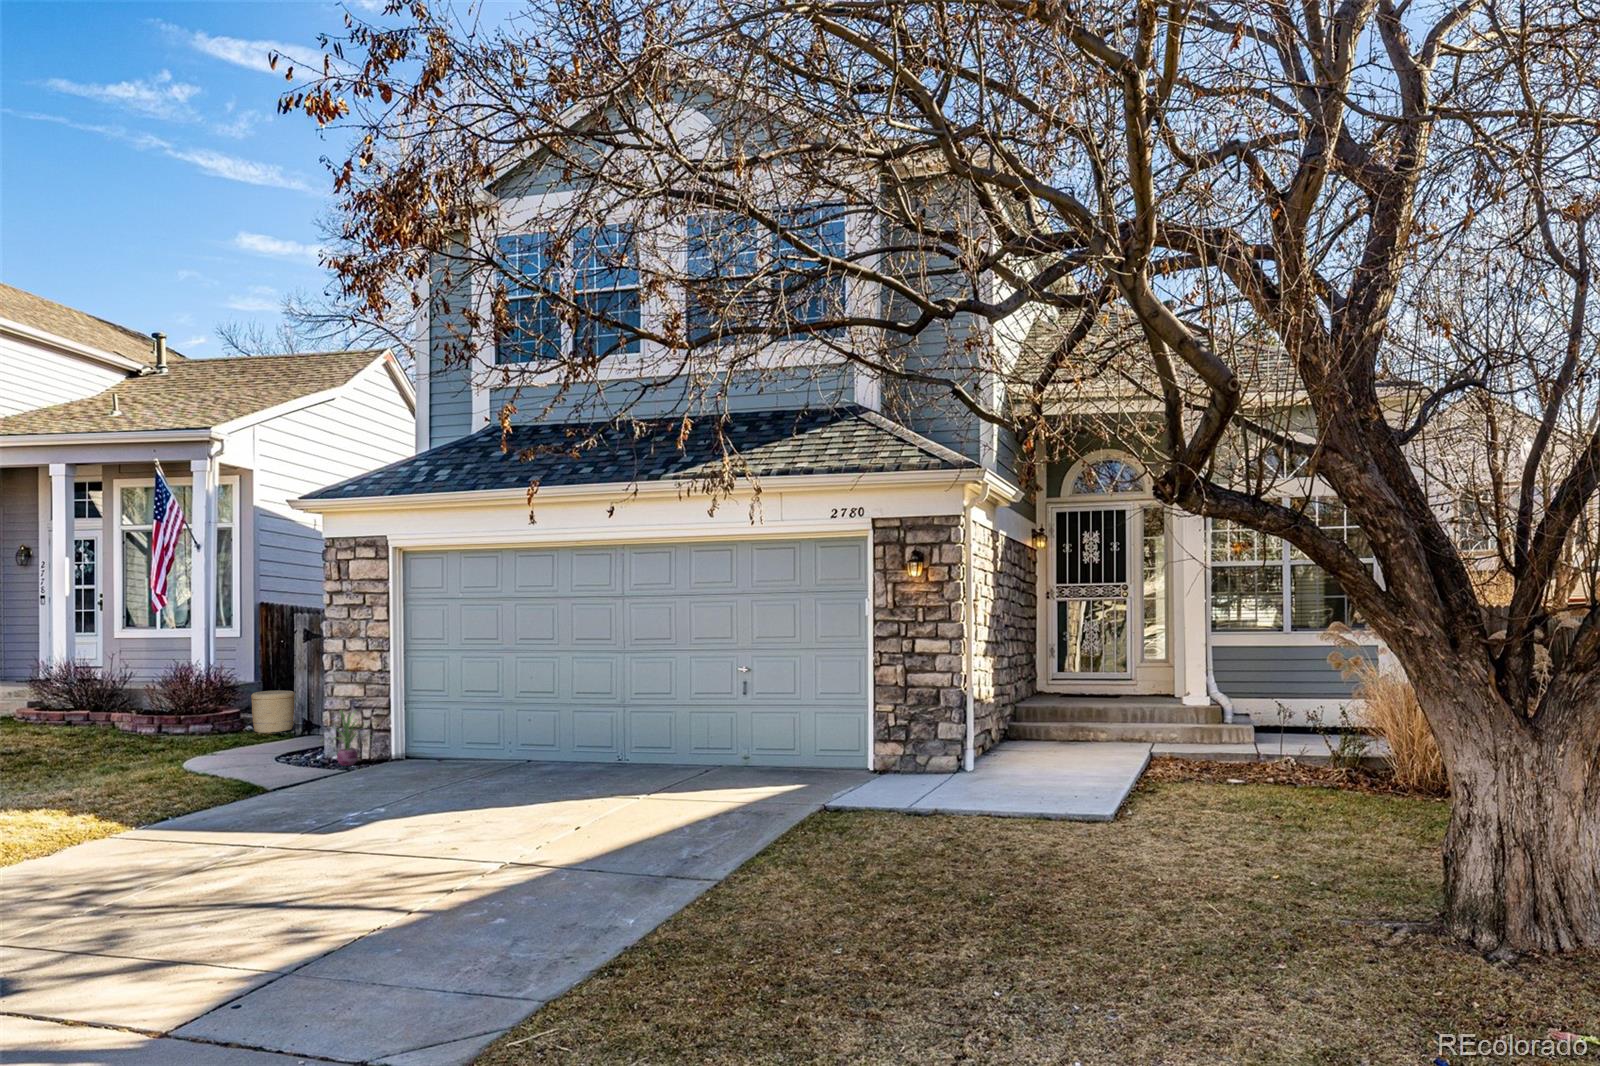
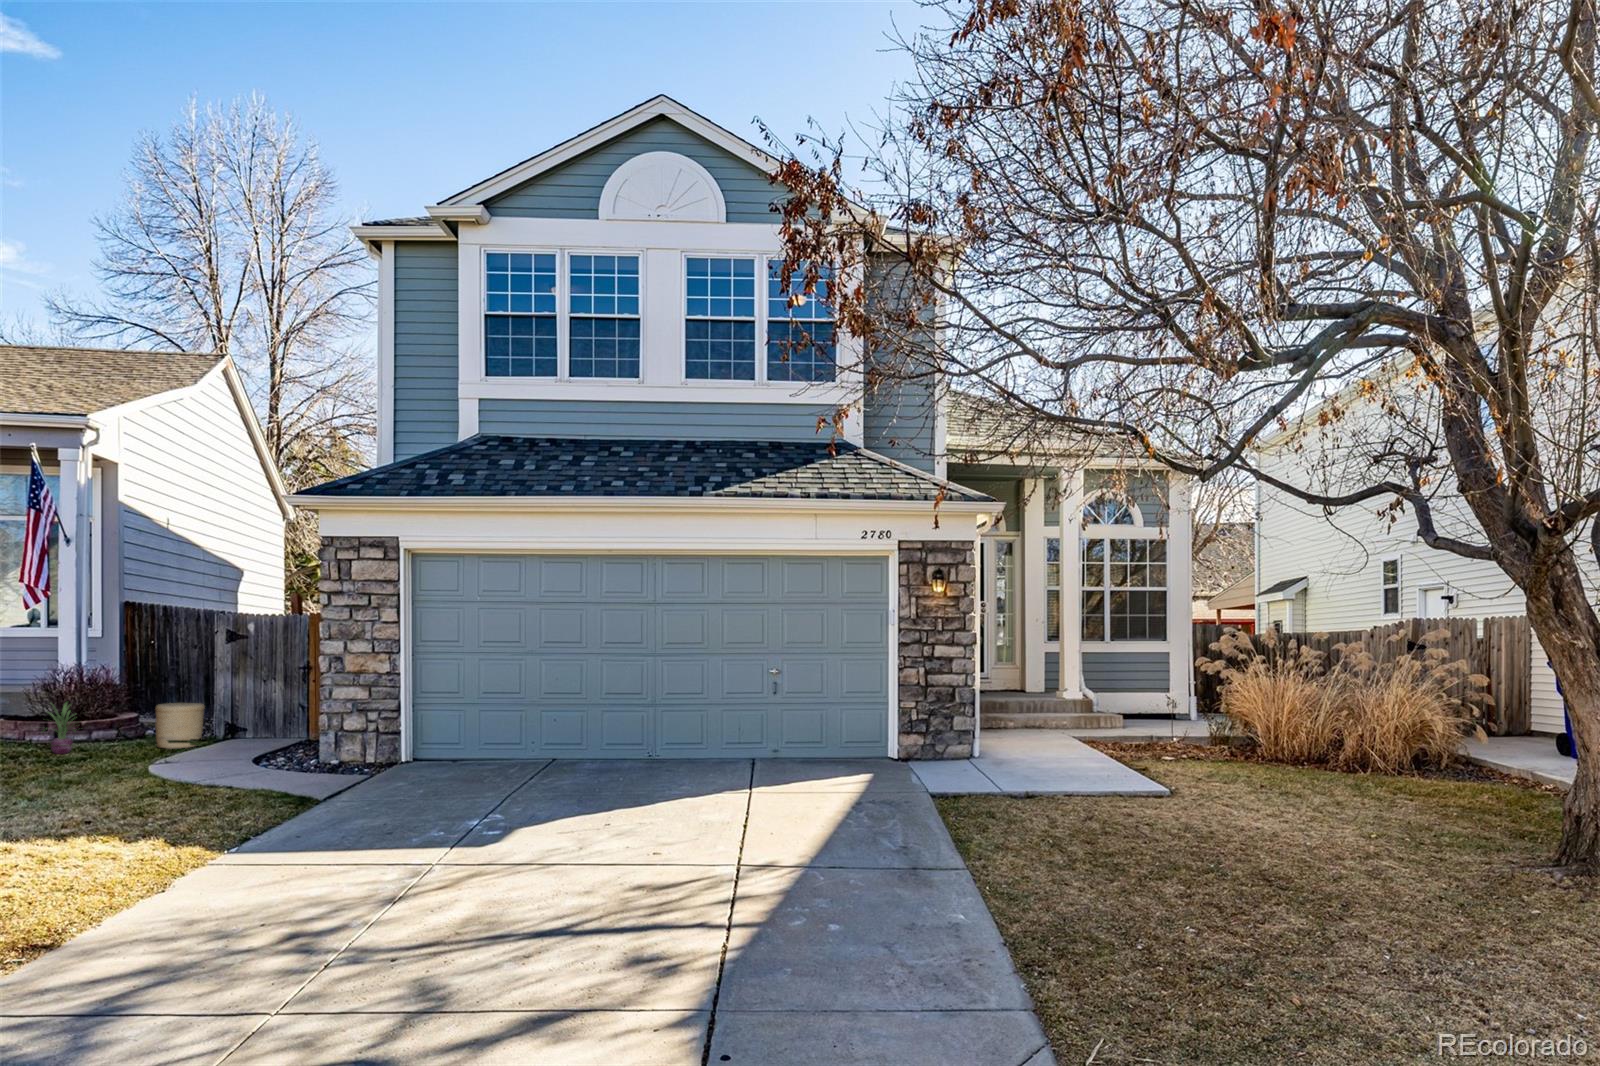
decorative plant: present [332,710,358,766] -> present [46,702,73,754]

